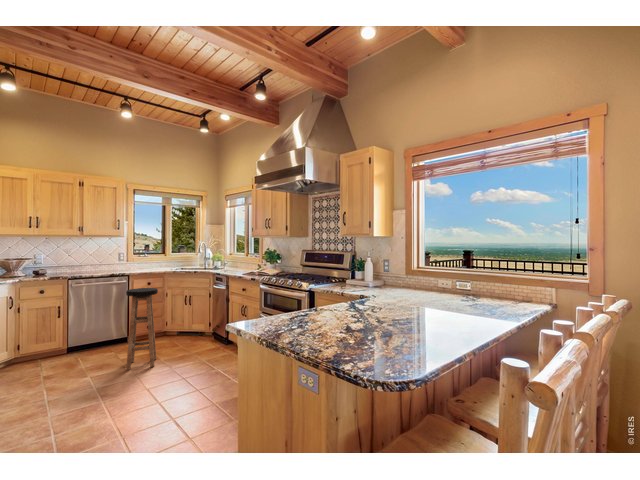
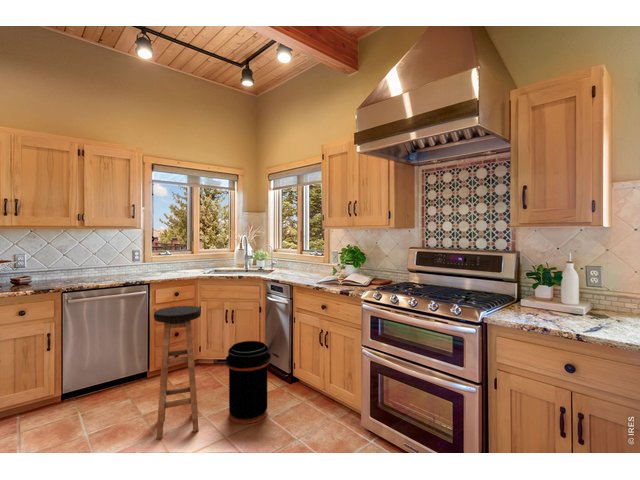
trash can: none [174,312,205,364] -> present [226,341,271,424]

